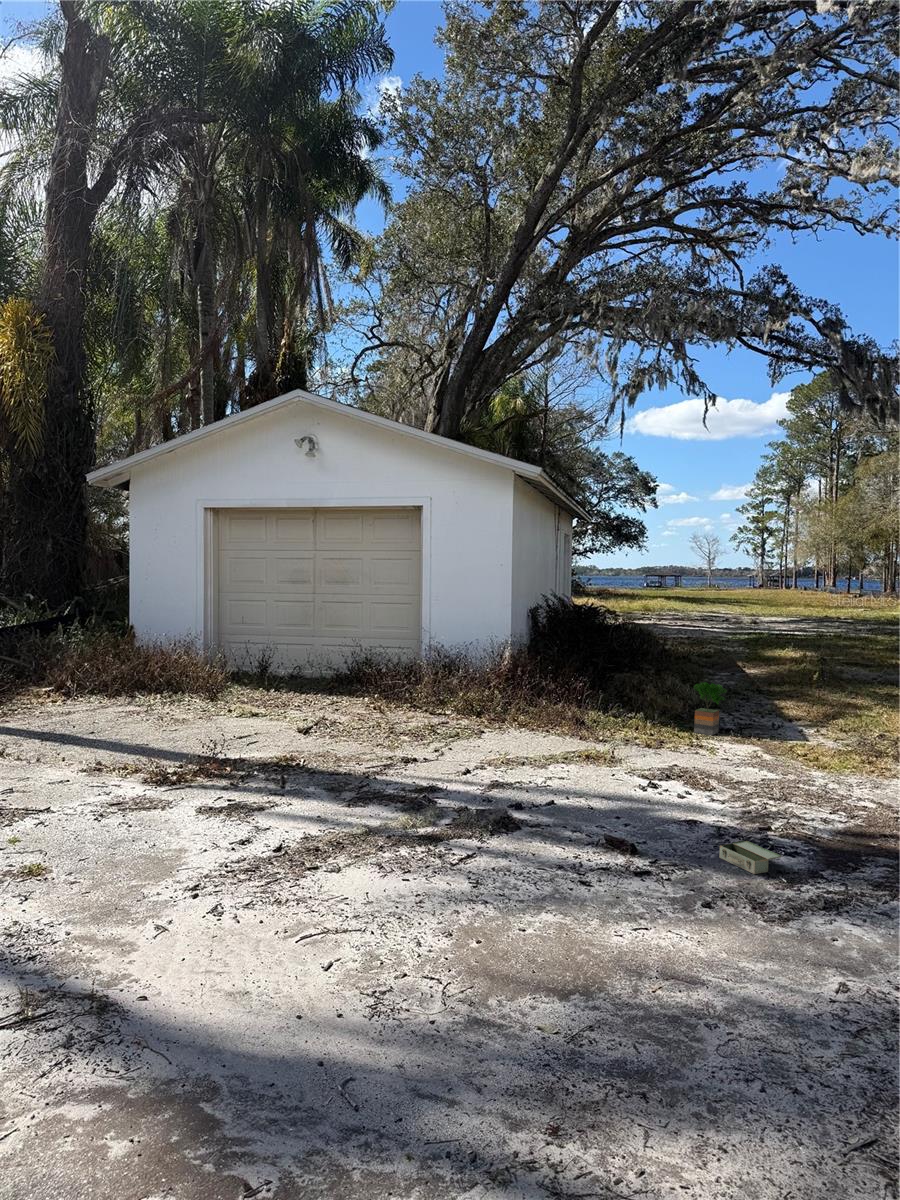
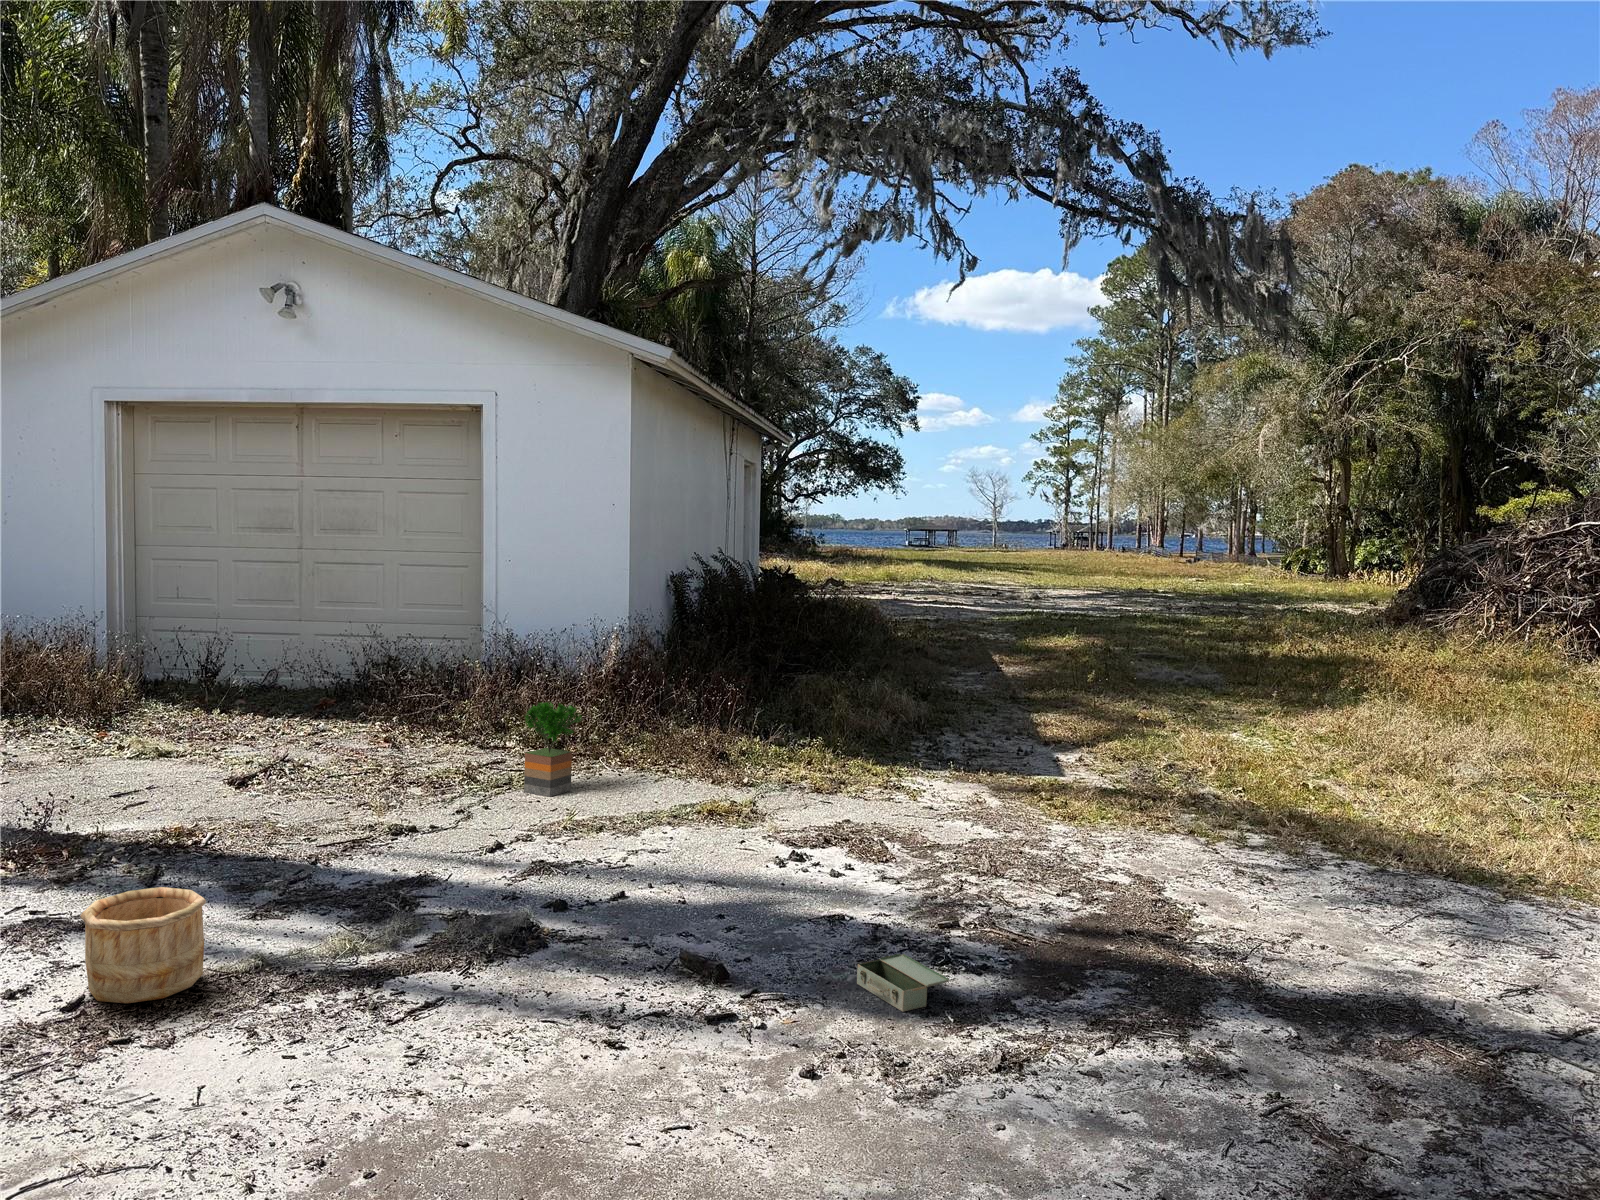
potted tree: present [694,682,726,735] -> present [524,702,582,797]
wooden bucket: none [275,787,338,851] -> present [80,887,206,1003]

